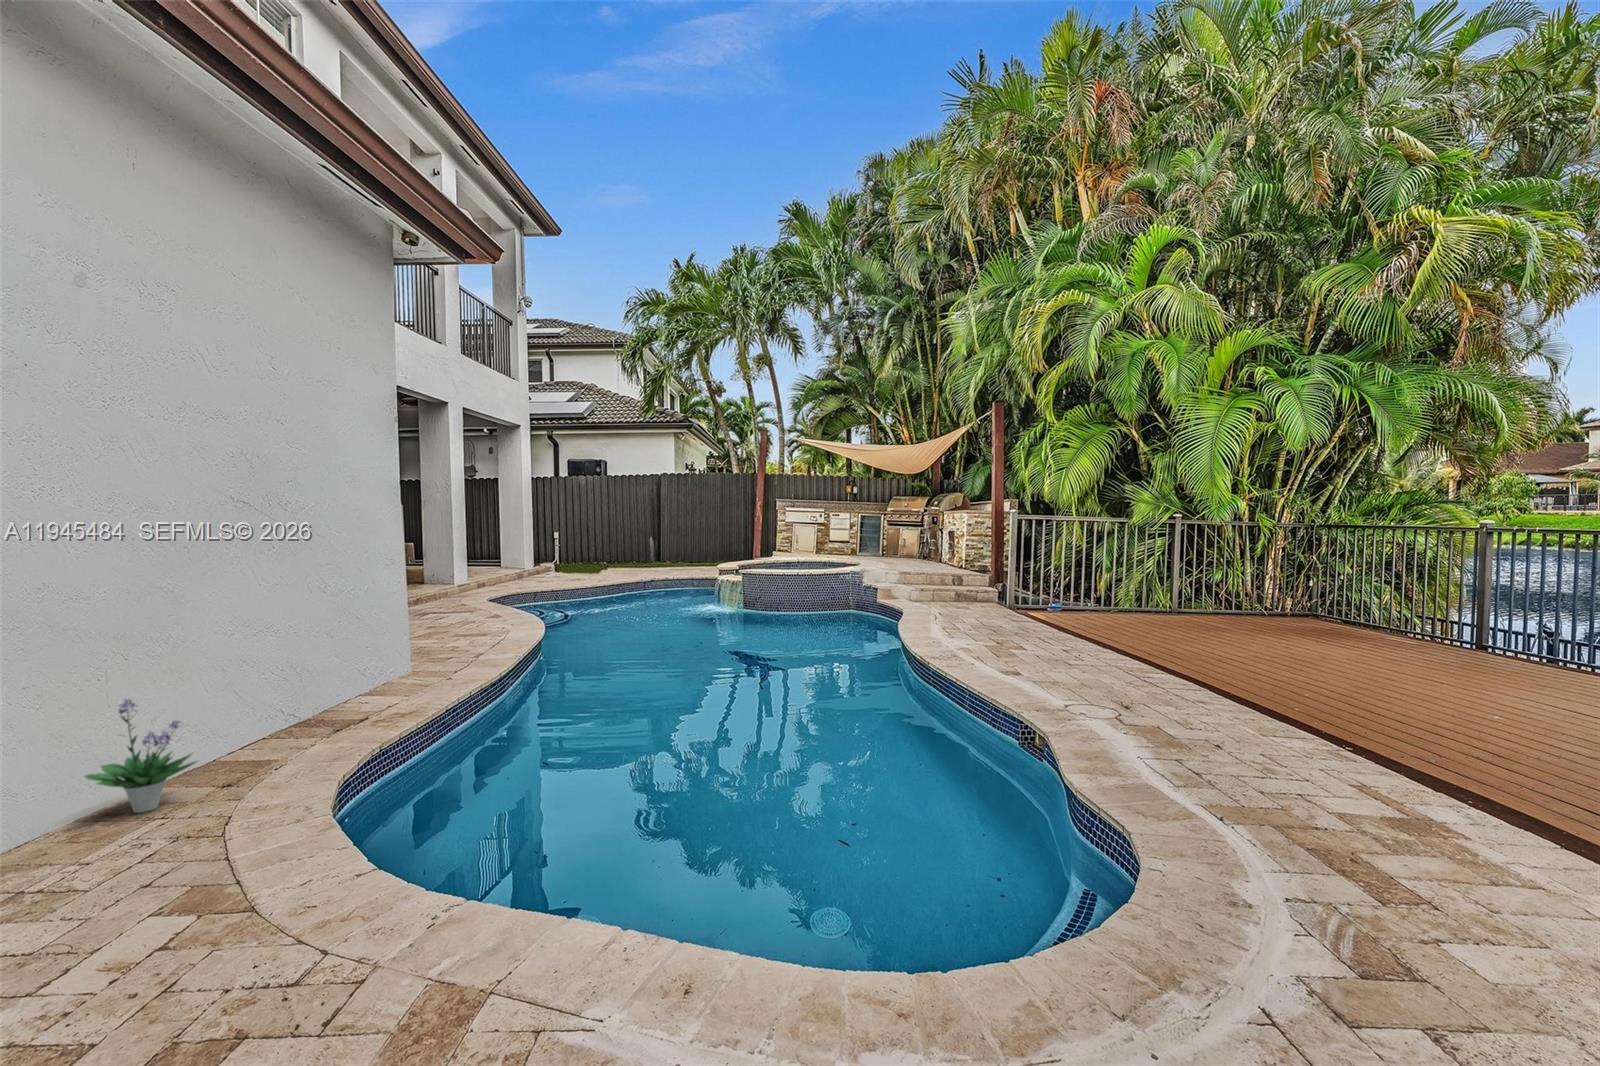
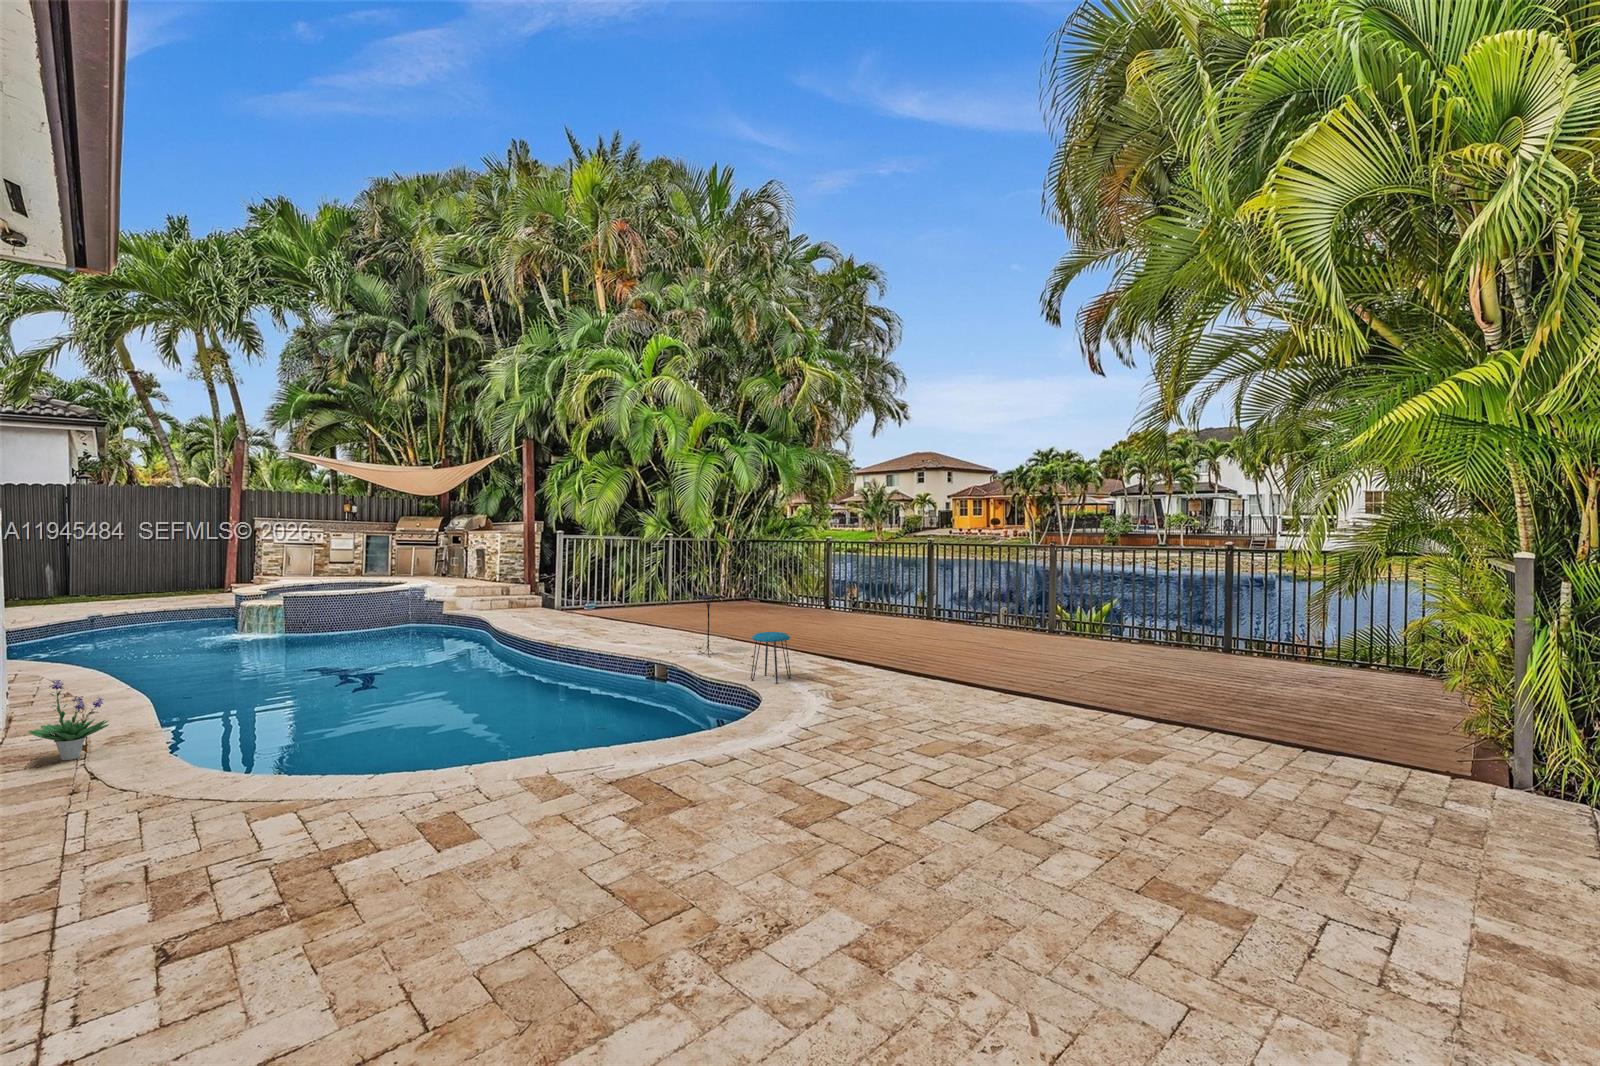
side table: none [1187,637,1256,775] -> present [695,595,722,656]
stool: none [1342,798,1513,1002] -> present [751,632,791,683]

